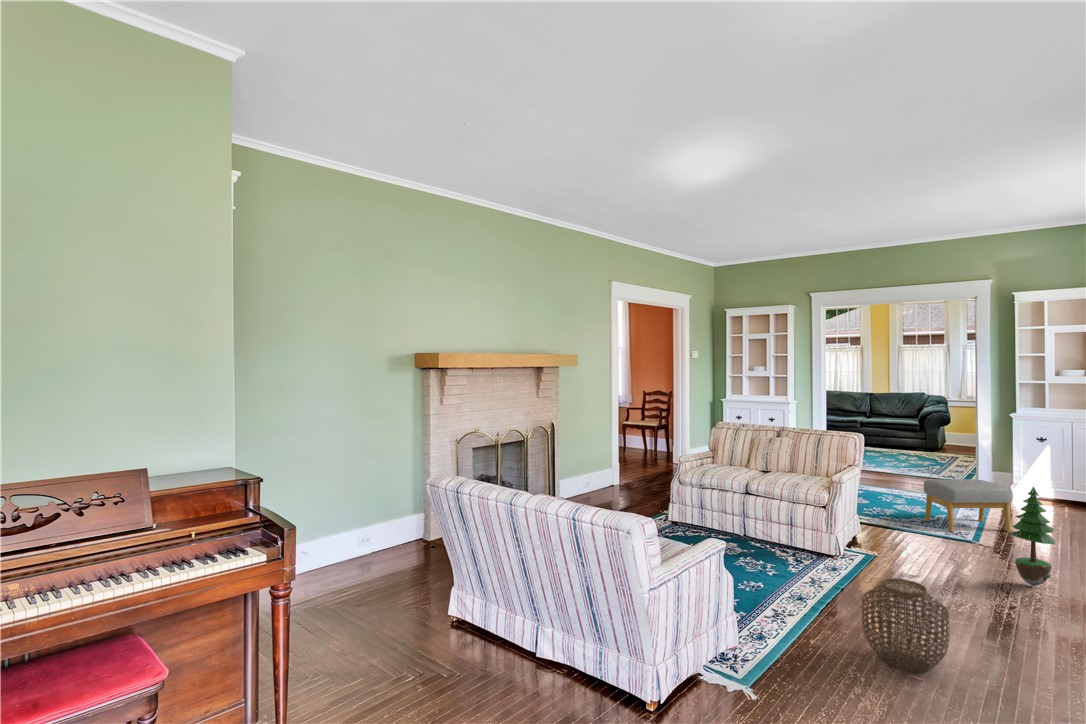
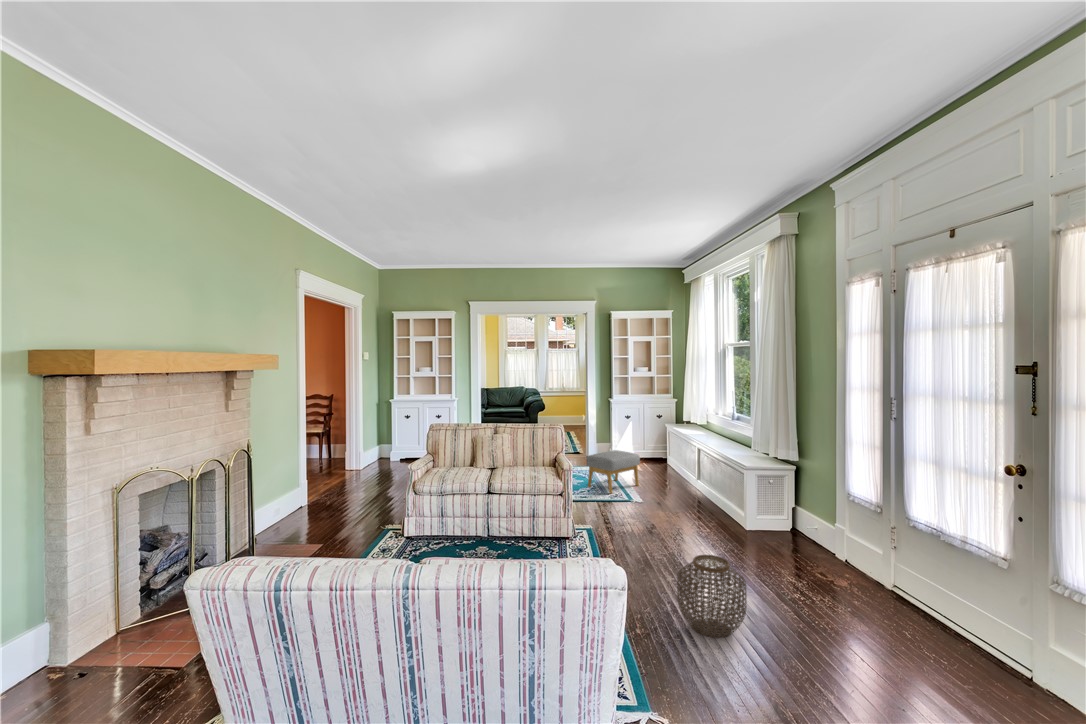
potted tree: present [1011,487,1056,586] -> none [680,454,707,526]

